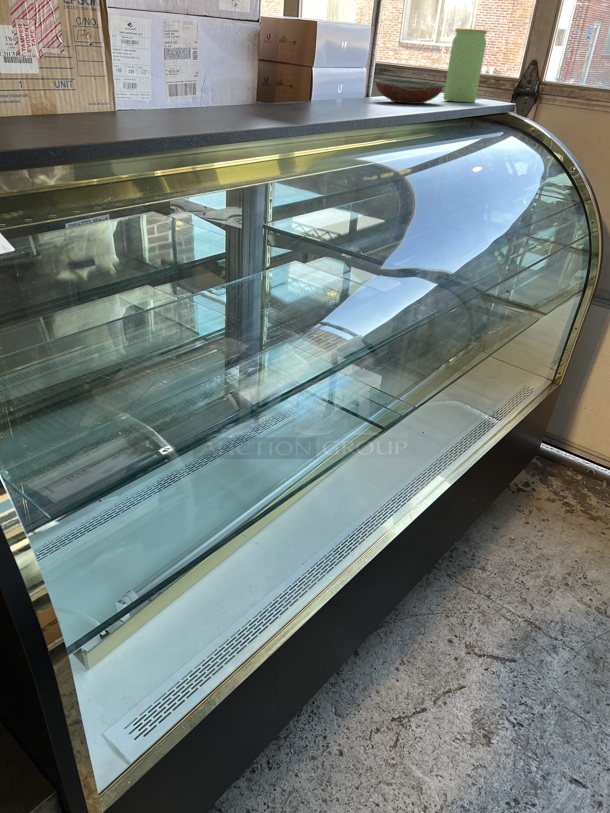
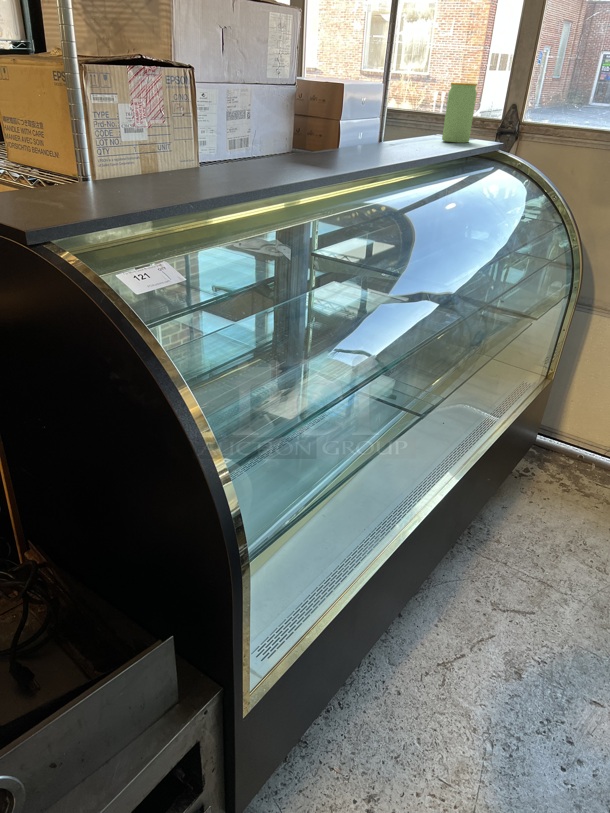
decorative bowl: present [375,79,444,104] -> none [387,126,446,146]

